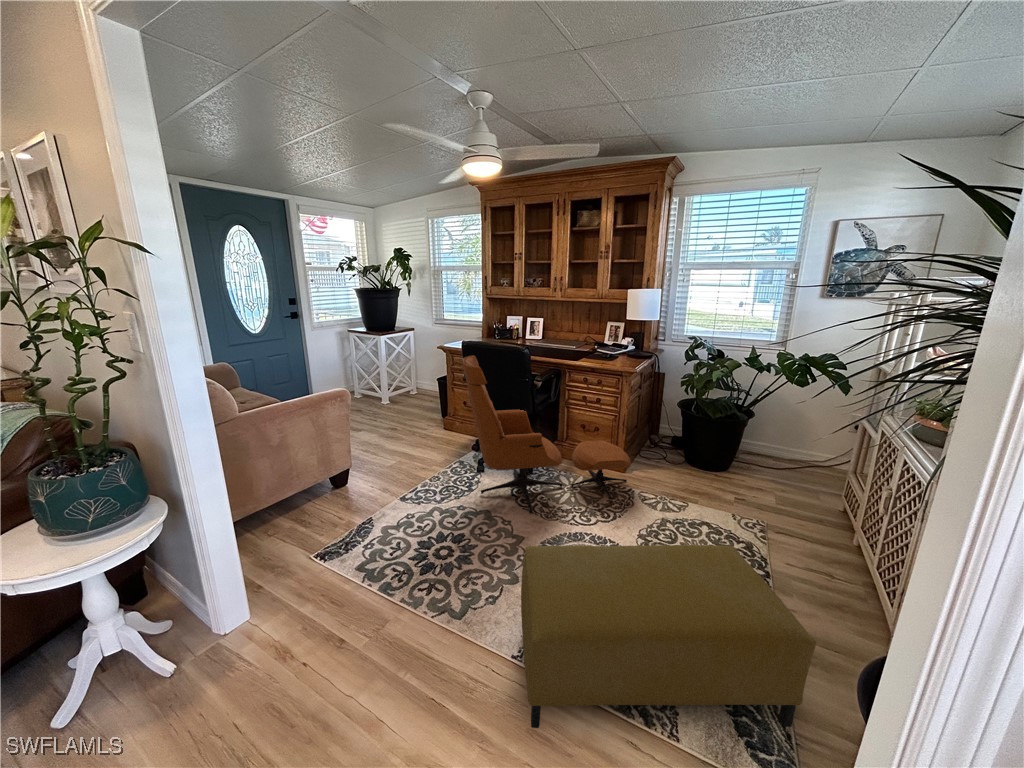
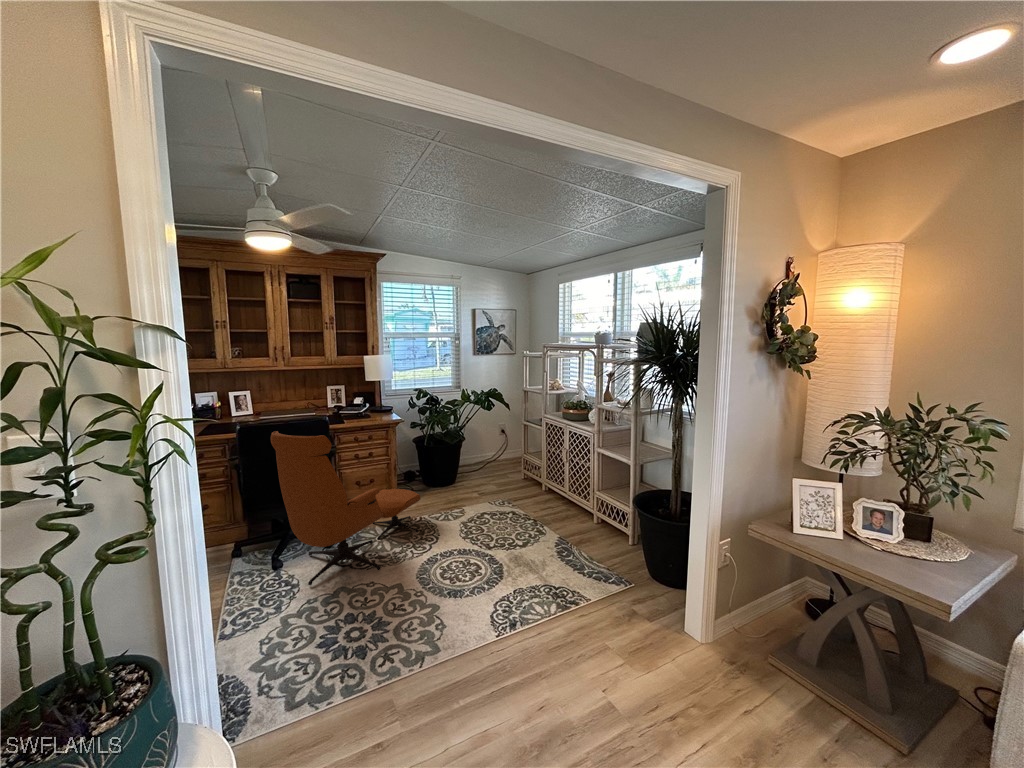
ottoman: present [521,545,816,728] -> none [470,499,607,646]

